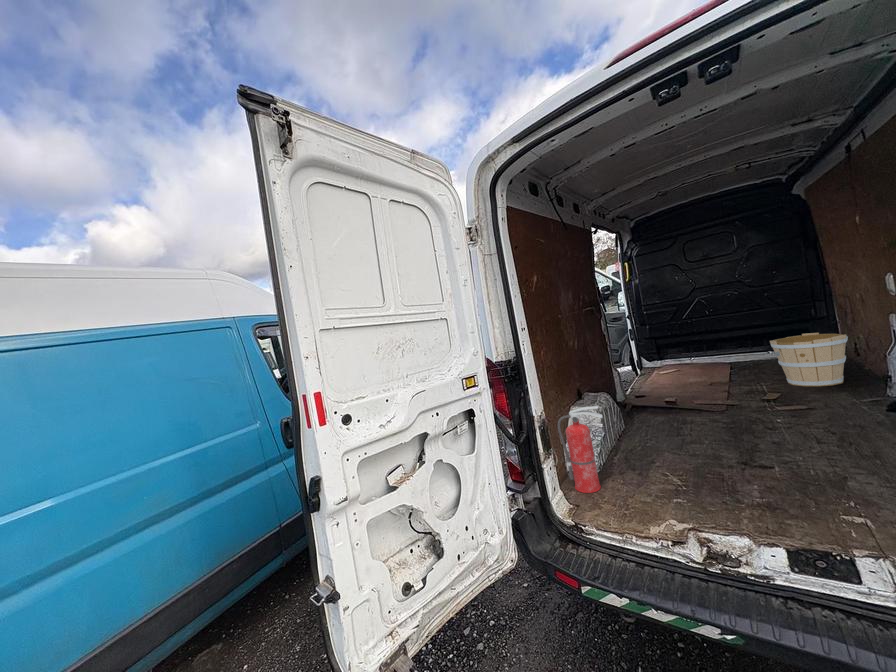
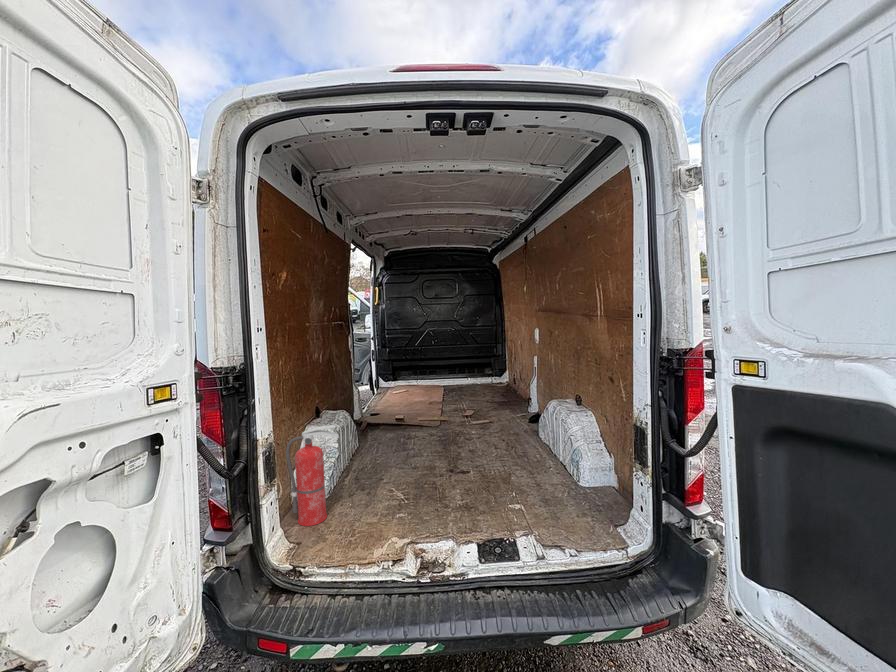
wooden bucket: present [770,333,848,386] -> none [476,364,520,406]

